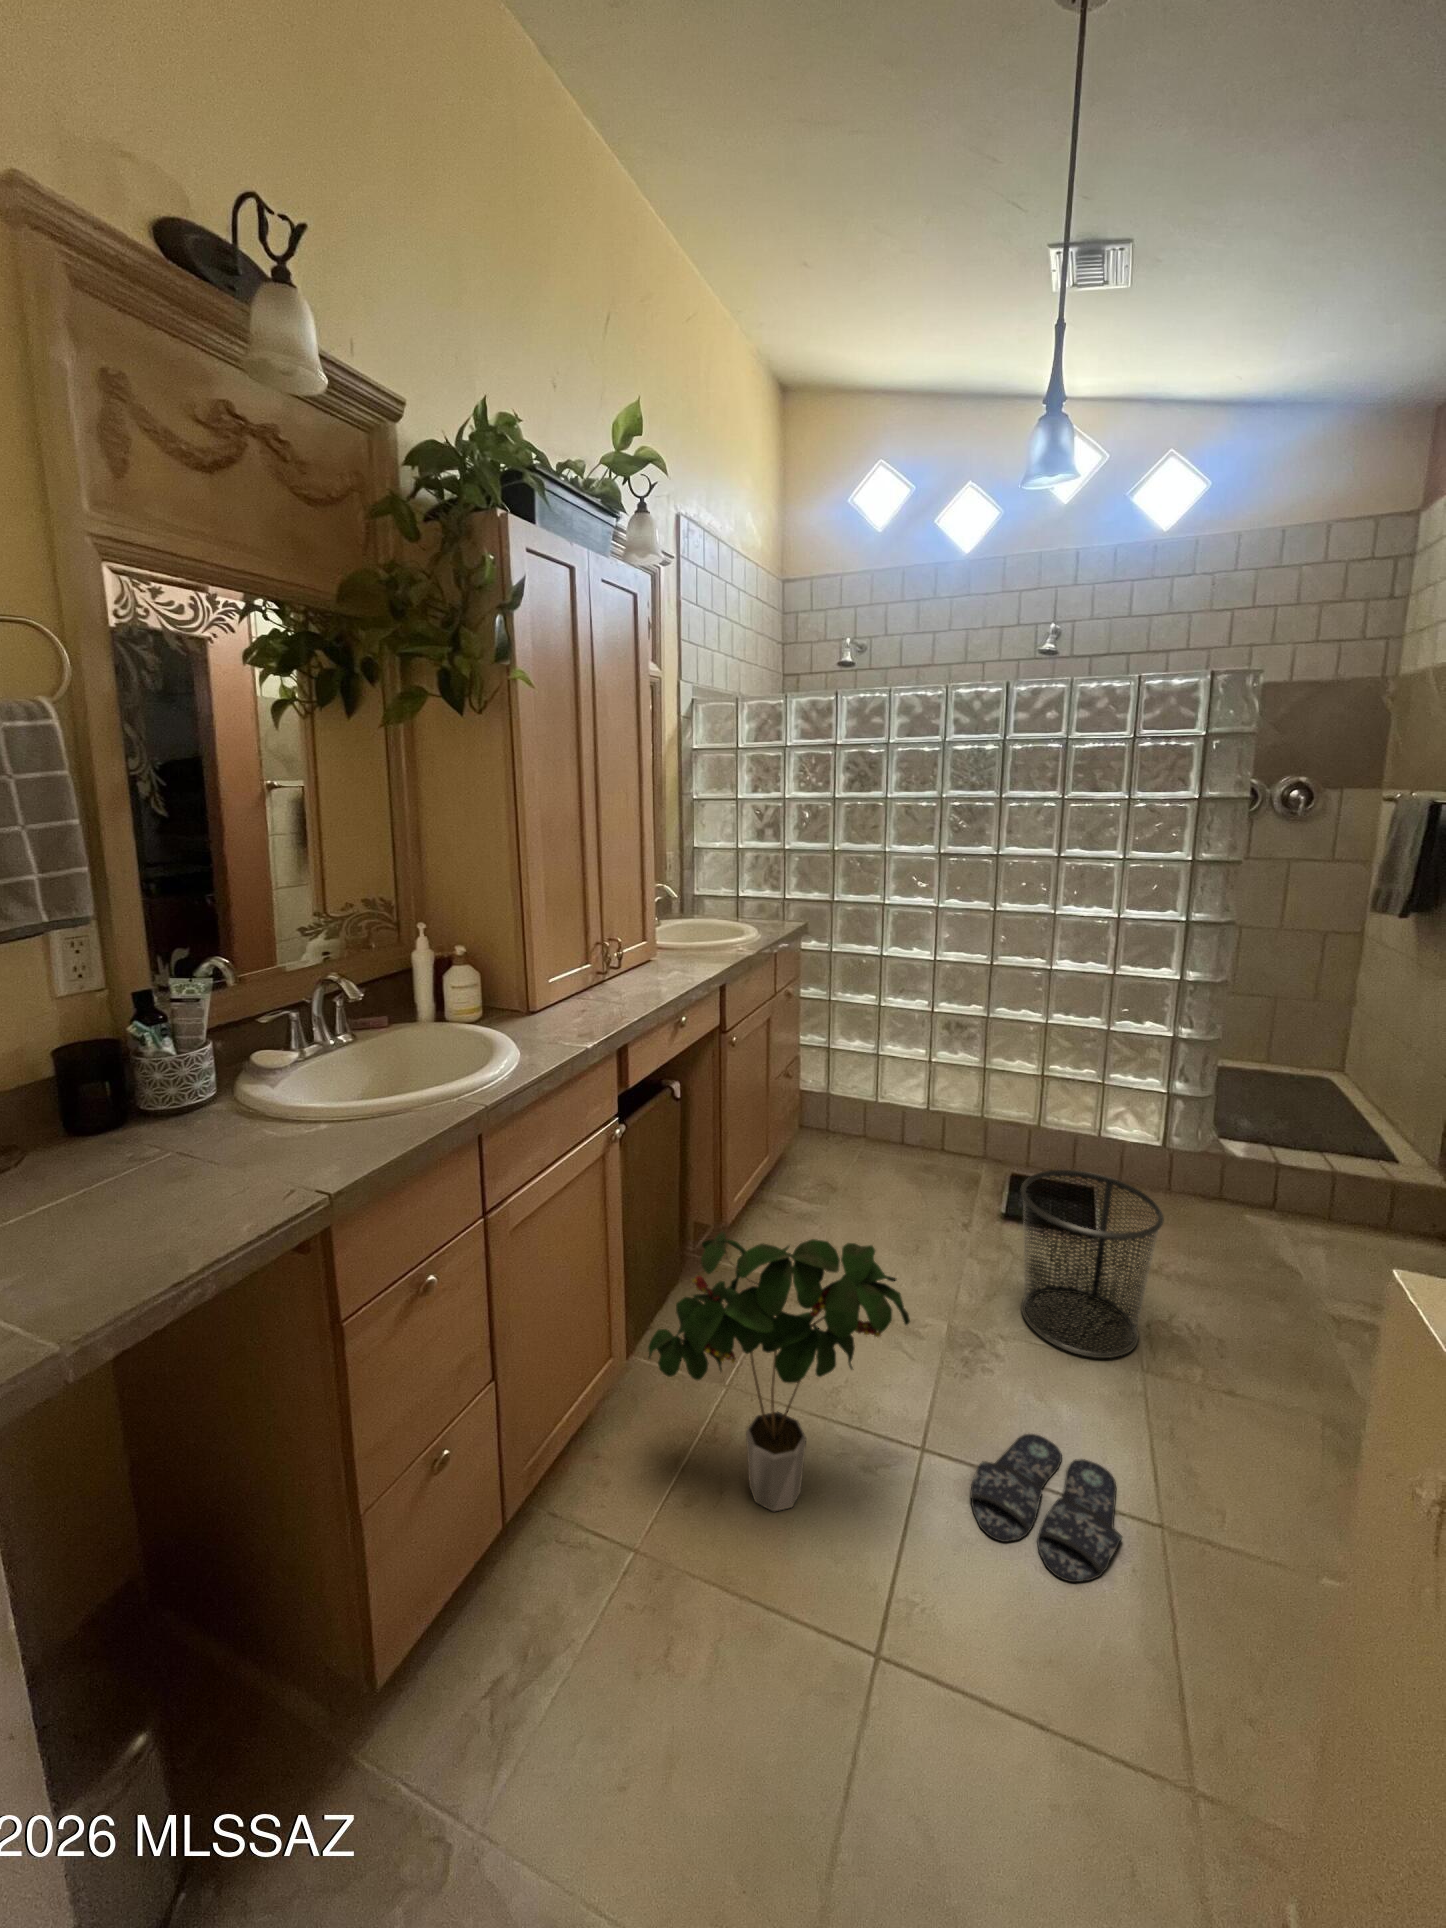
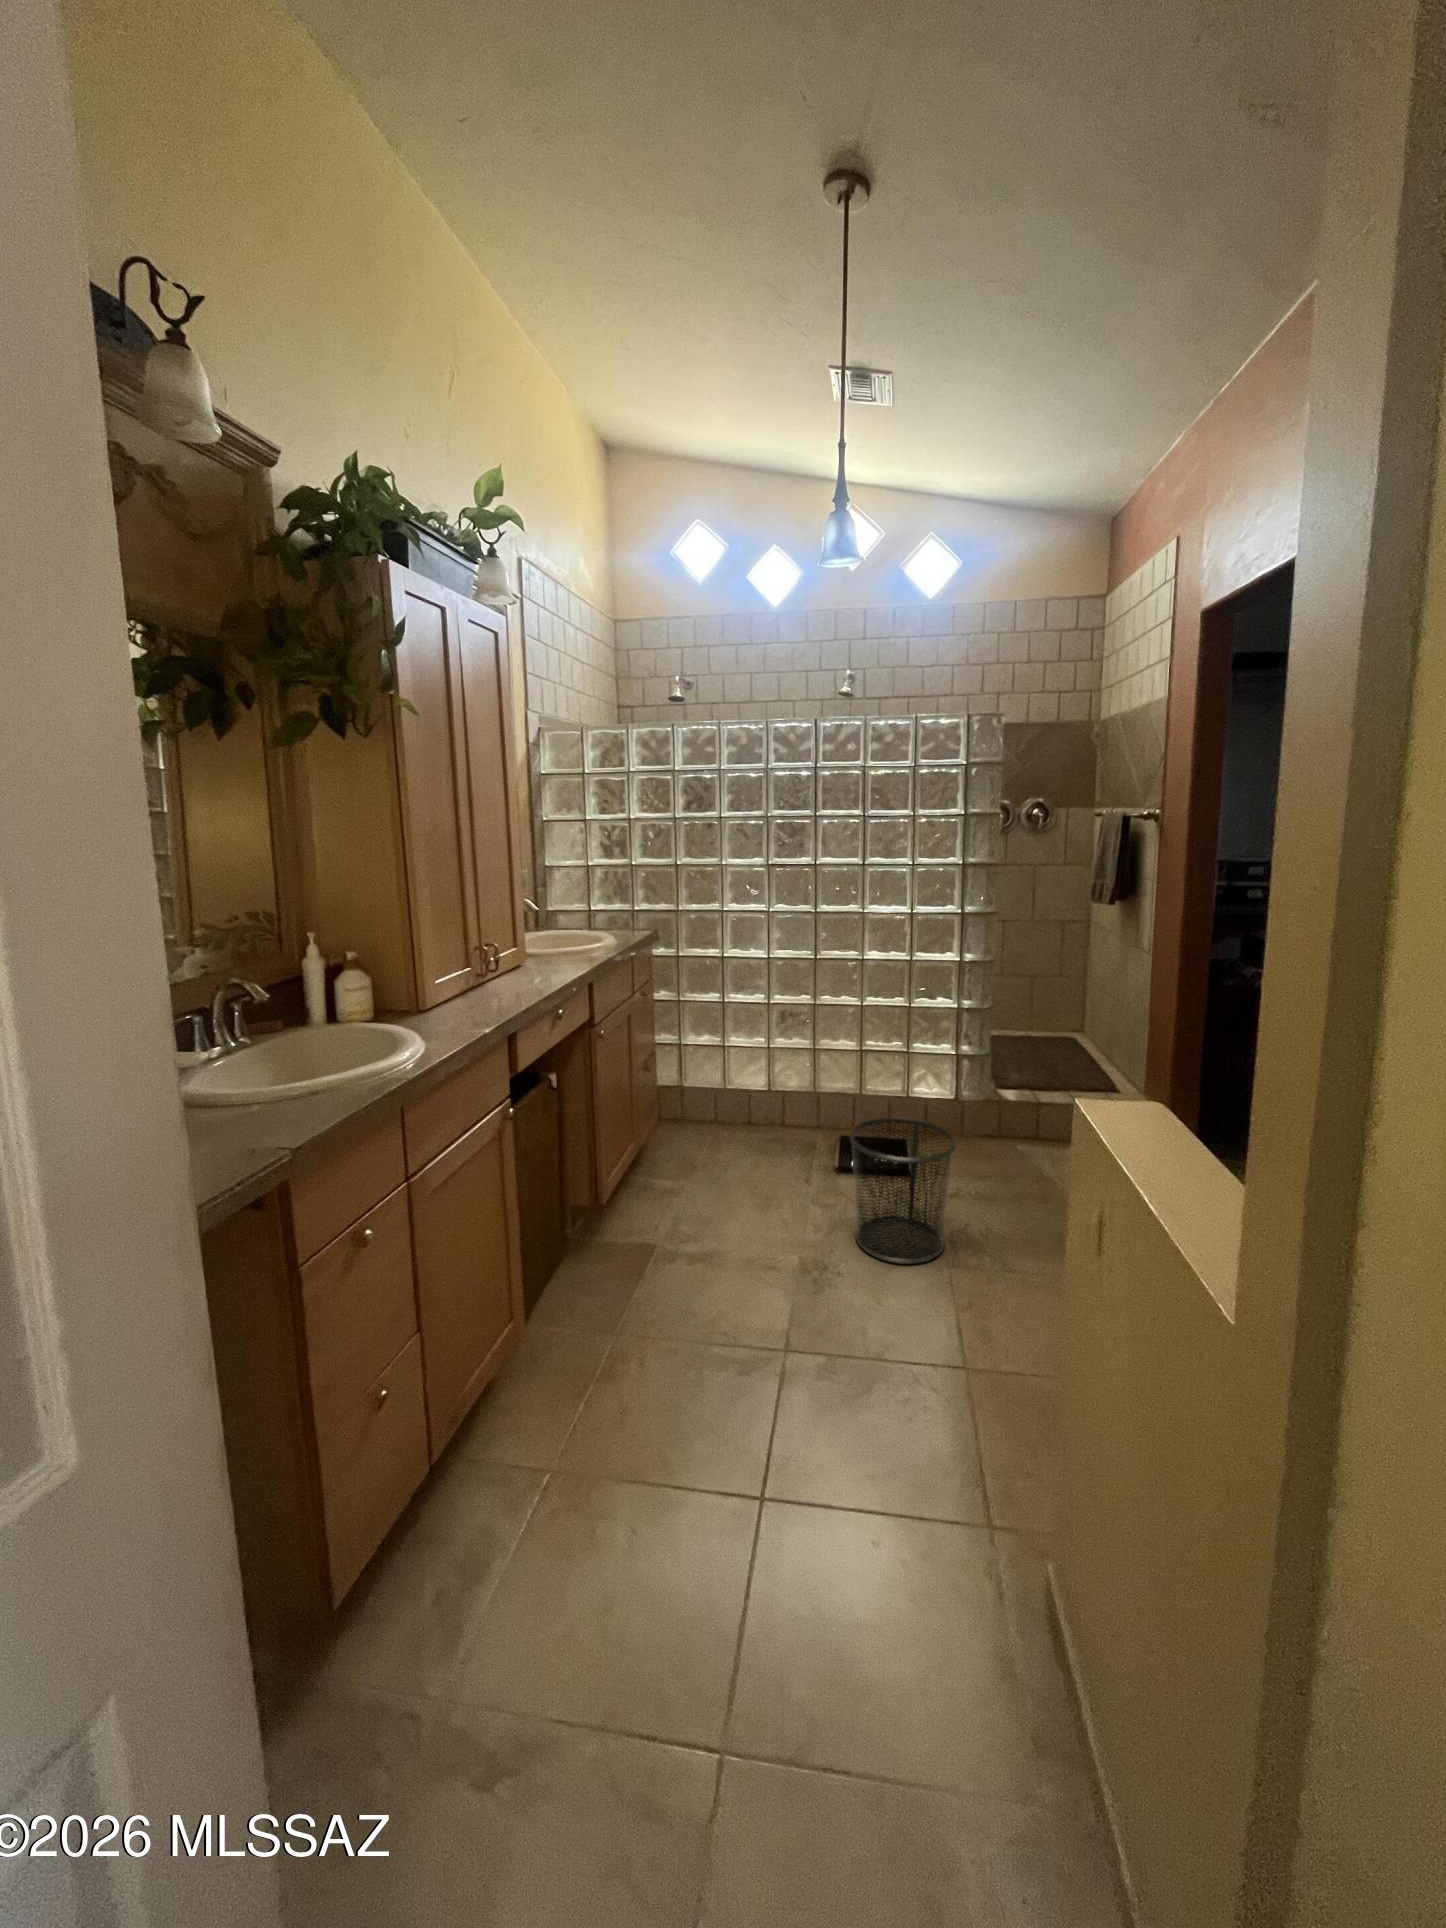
potted plant: present [648,1231,910,1512] -> none [550,1179,772,1420]
slippers: present [970,1434,1122,1582] -> none [825,1325,939,1419]

